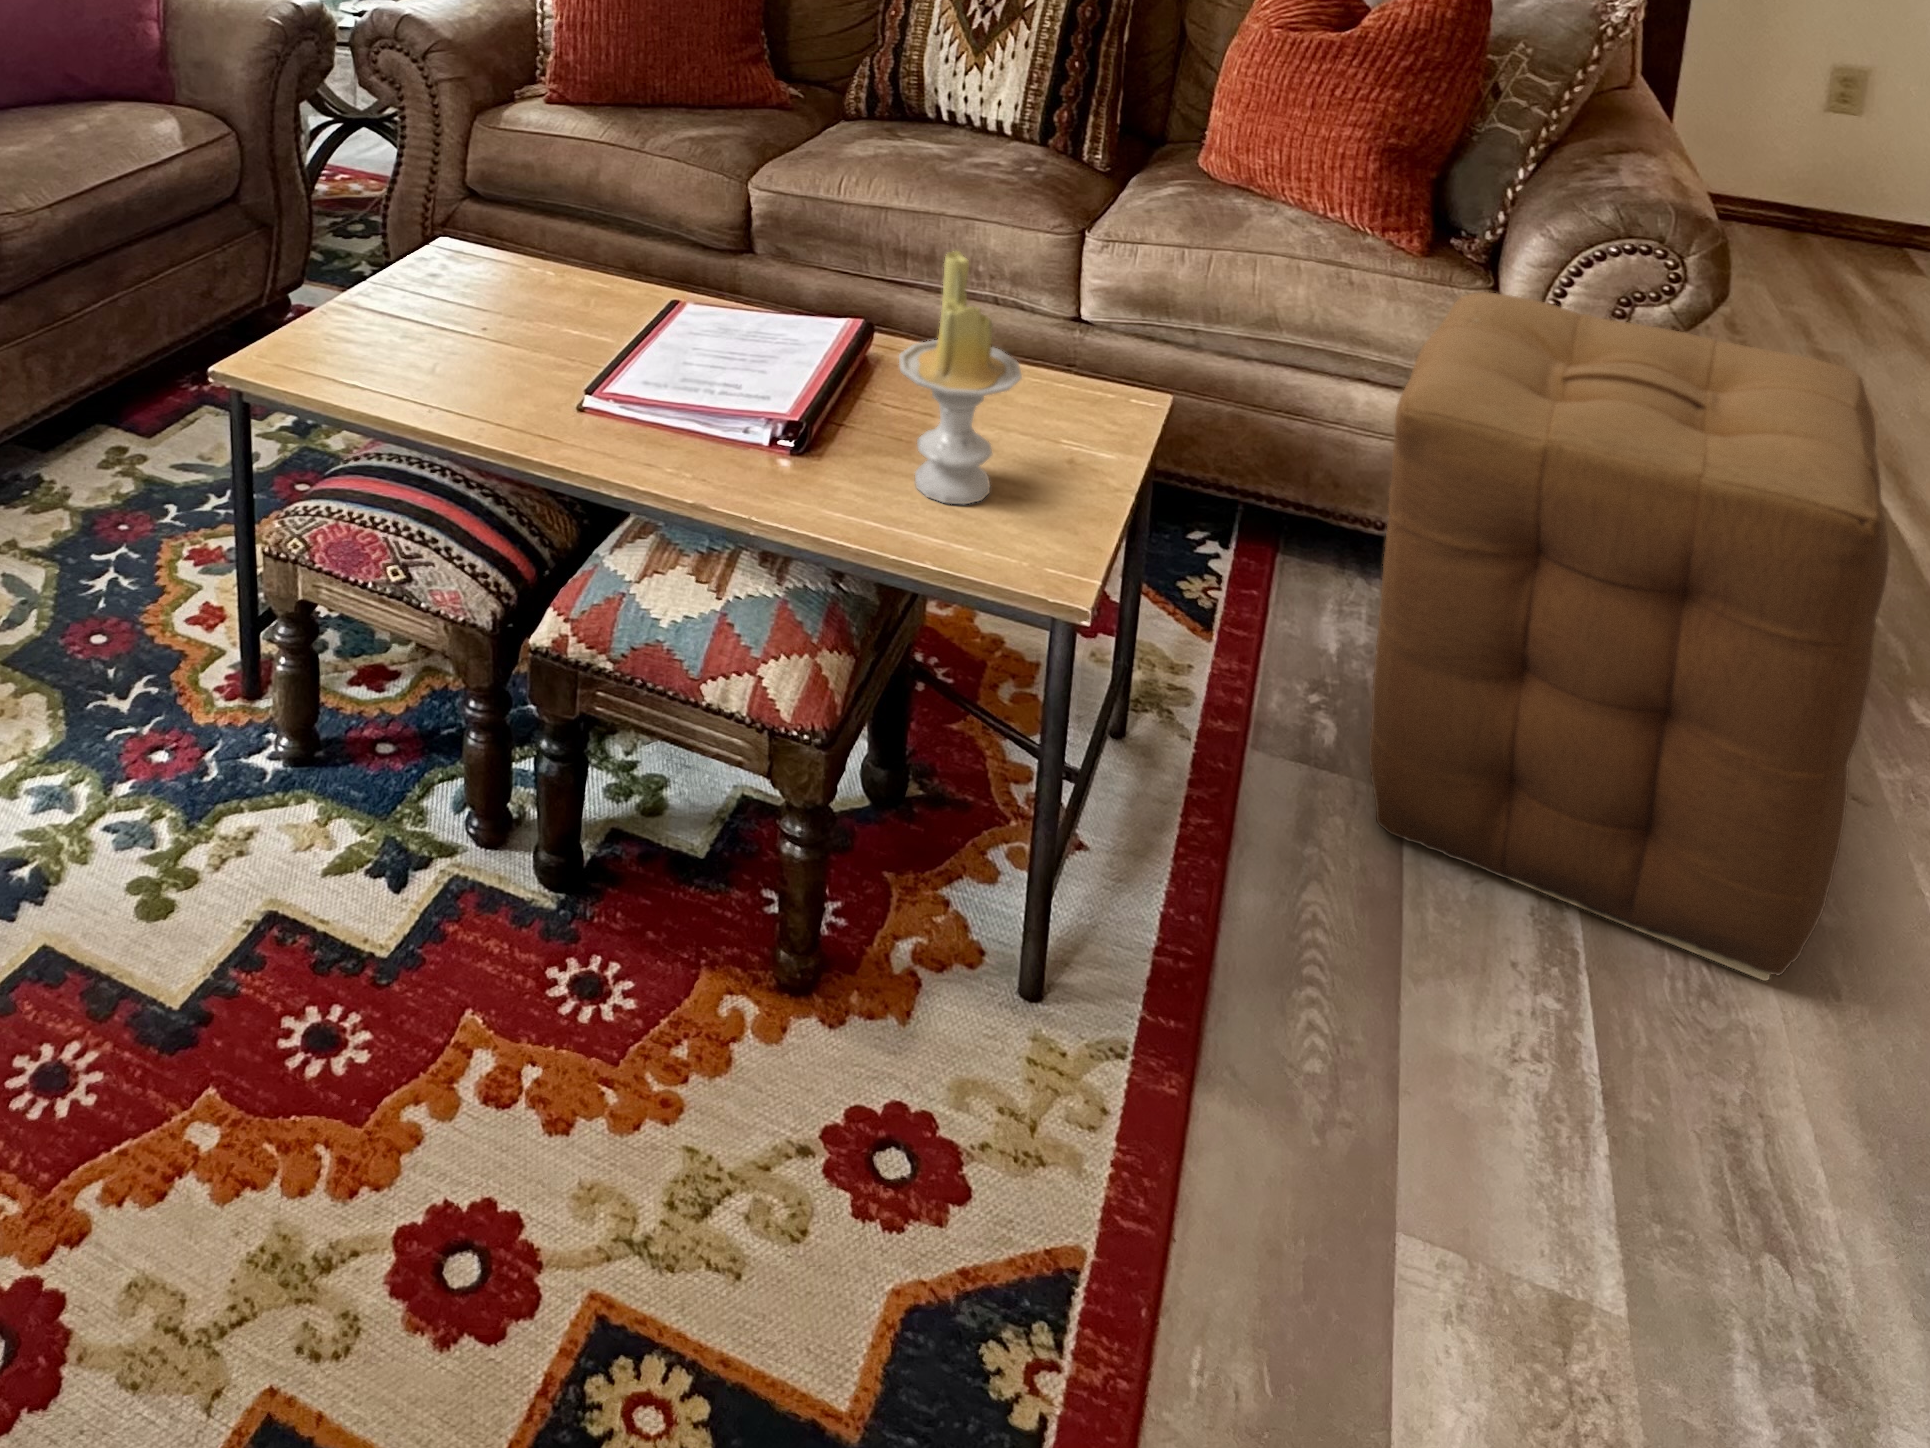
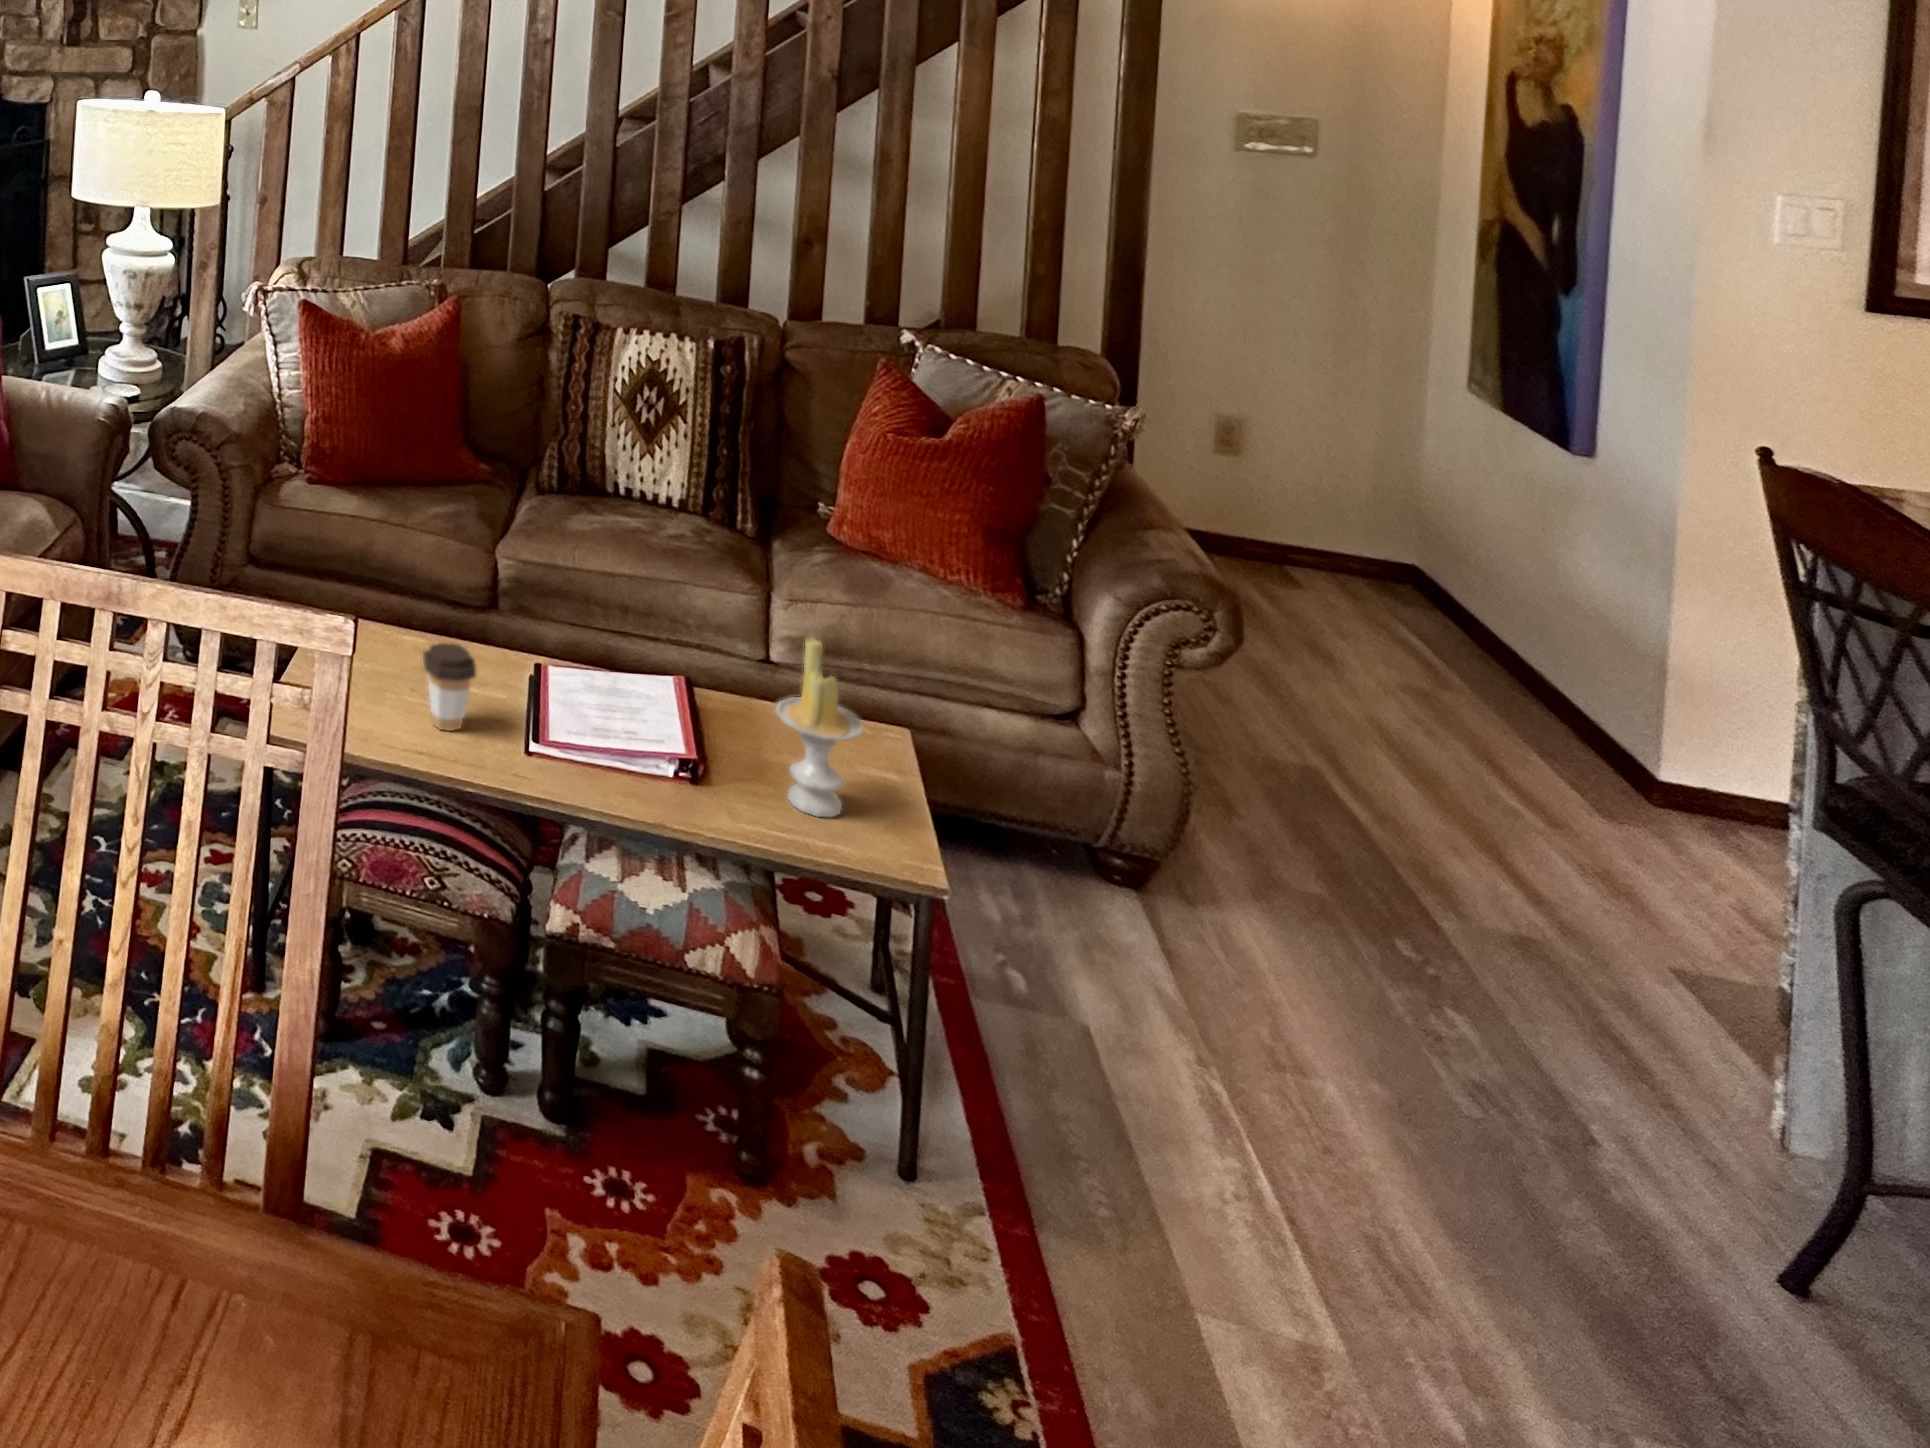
coffee cup: none [451,261,524,376] -> present [423,643,476,731]
ottoman: present [1369,292,1889,981] -> none [1058,640,1410,1141]

